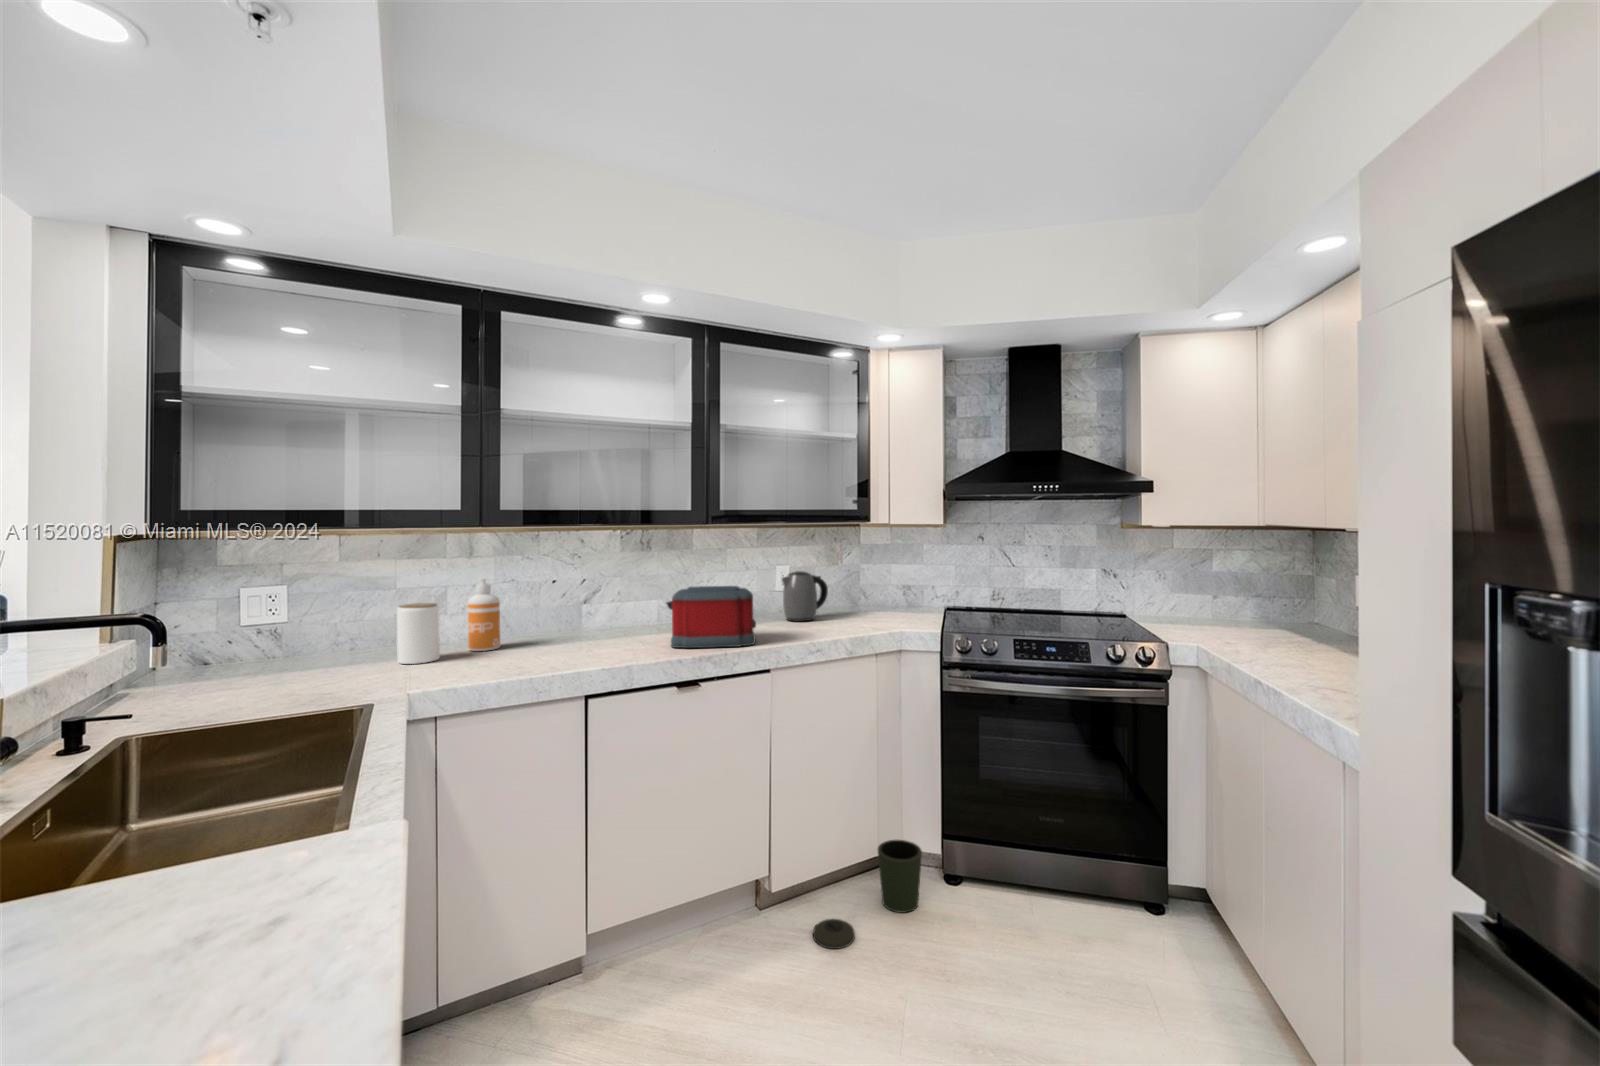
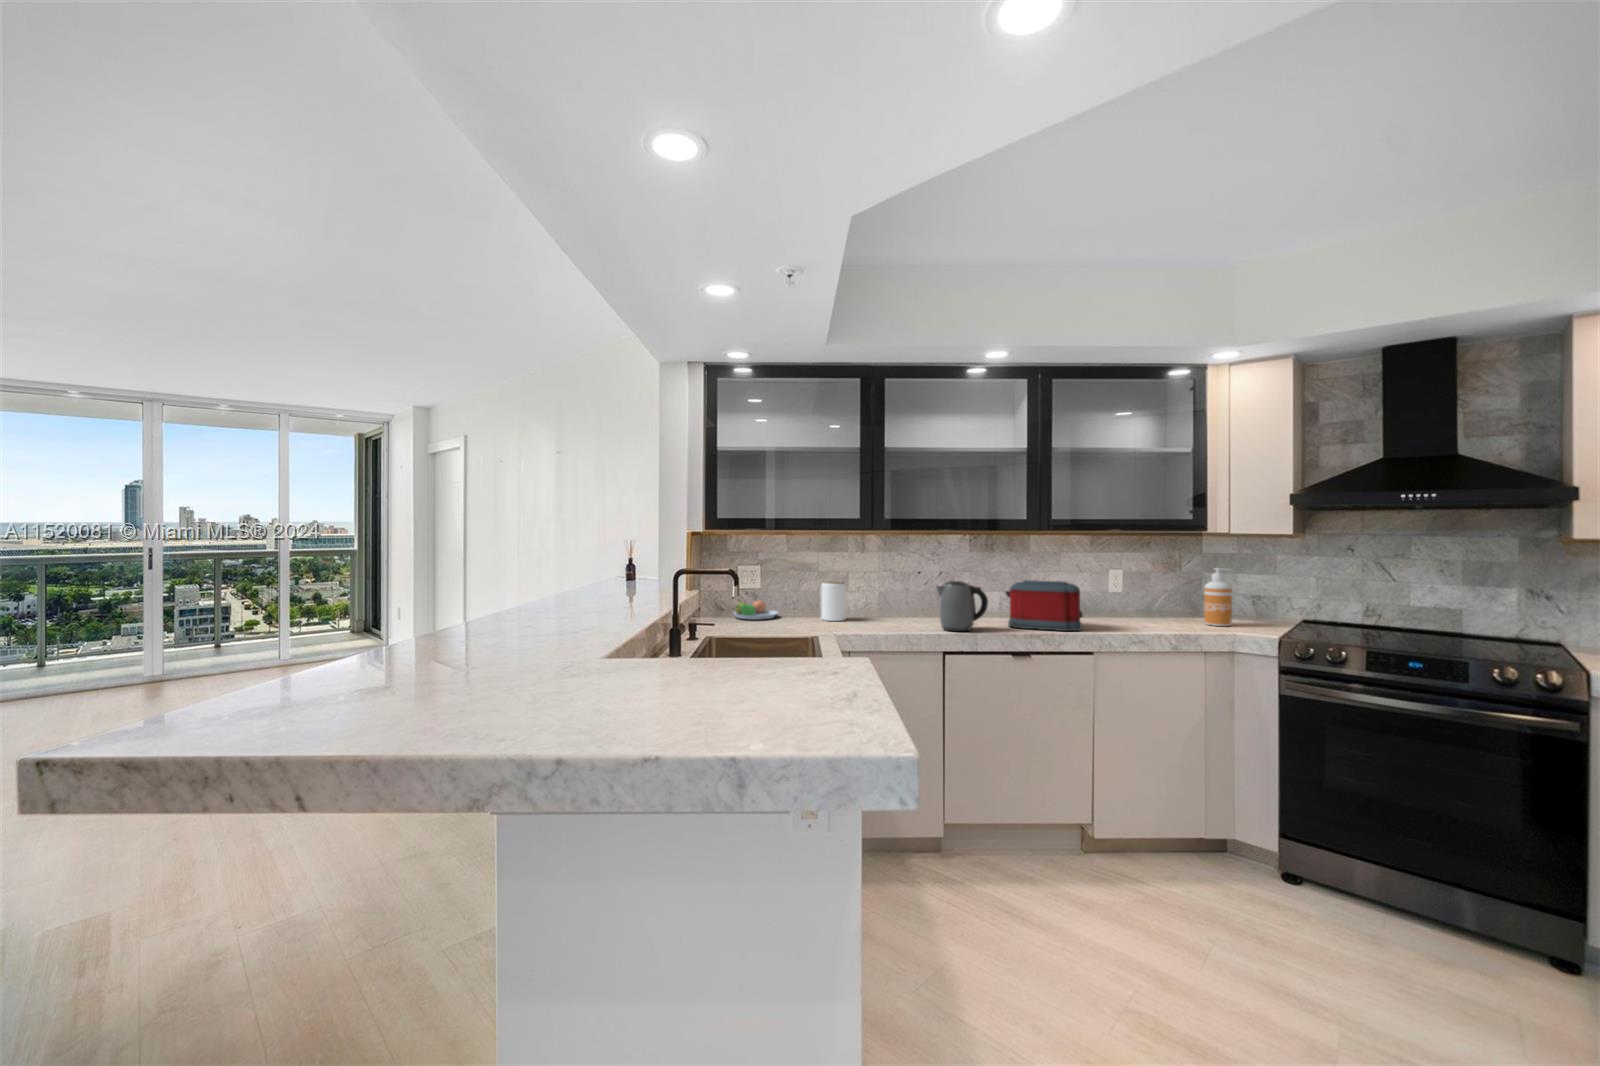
kettle: present [782,571,828,622] -> present [937,581,988,631]
soap dispenser: present [468,577,500,651] -> present [1204,568,1232,626]
fruit bowl: none [226,640,321,677] -> present [734,599,778,620]
trash can: present [813,840,922,949] -> none [1128,824,1247,896]

